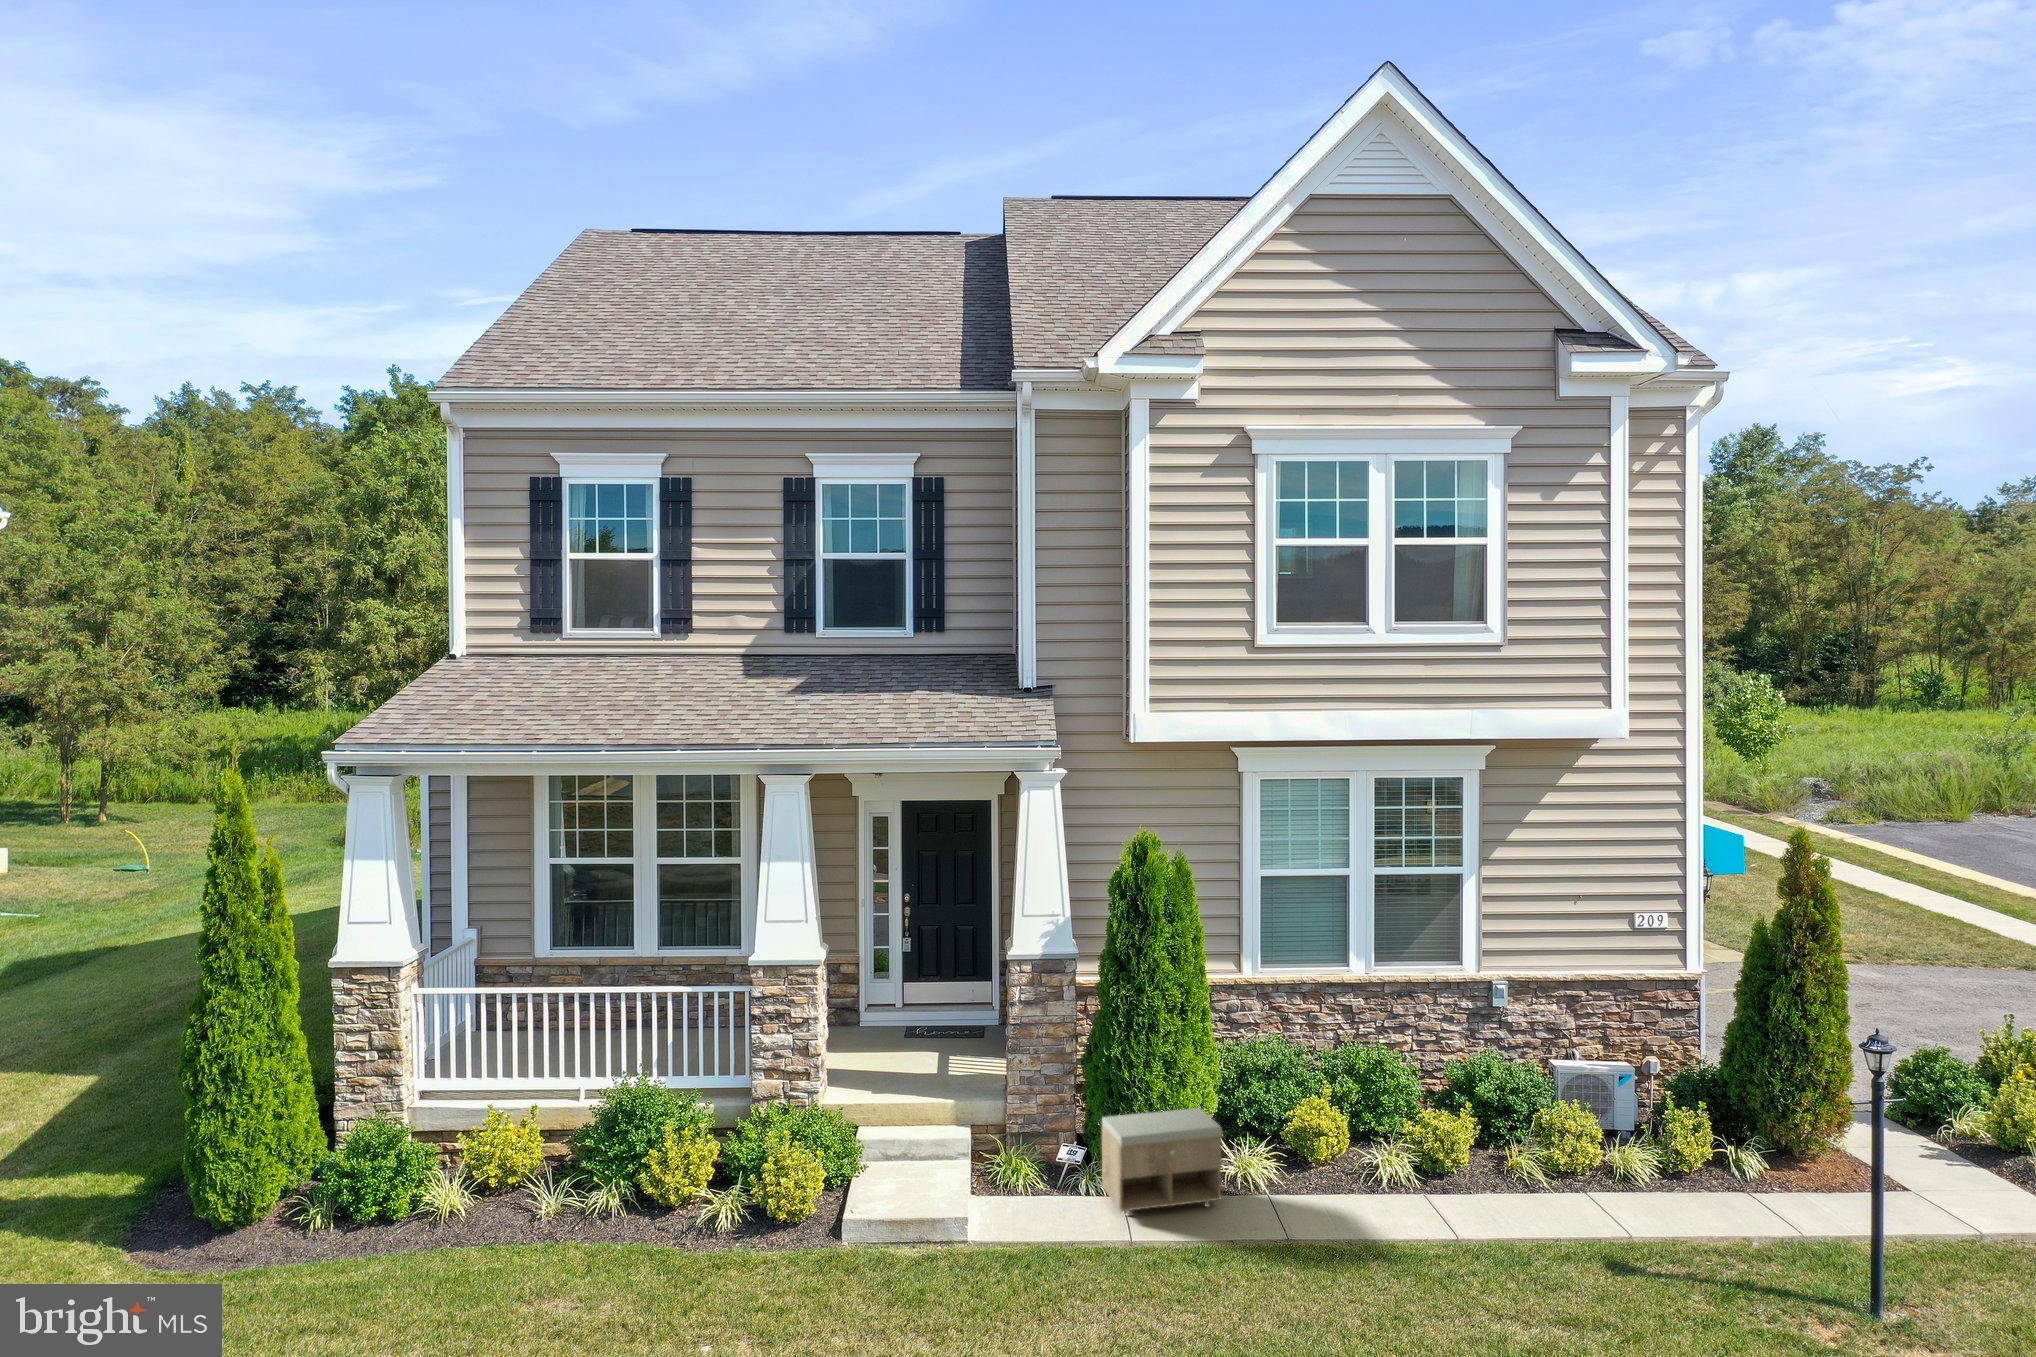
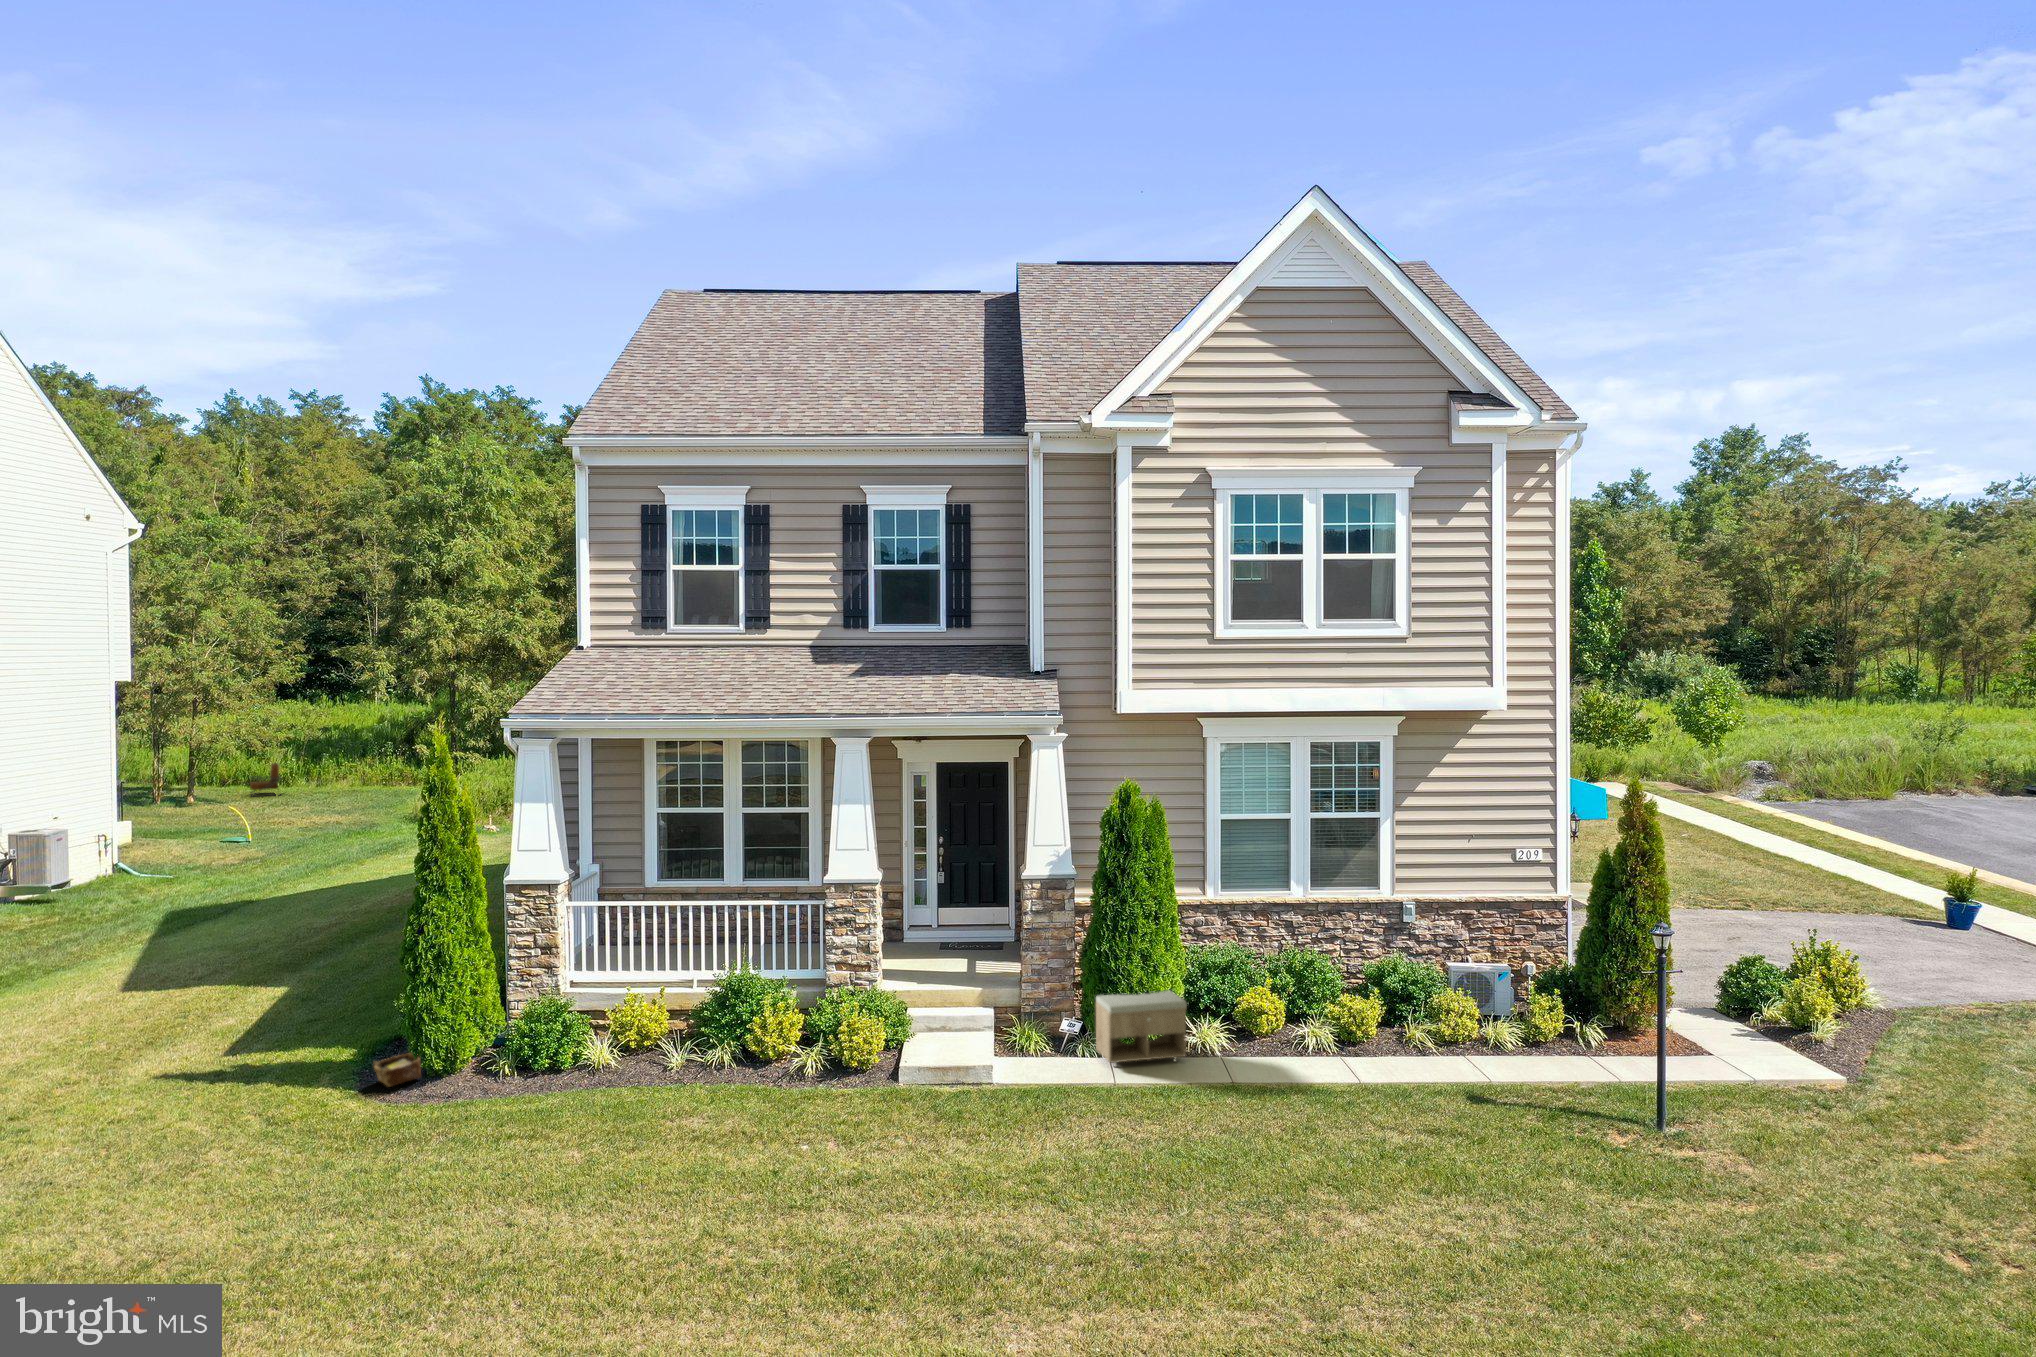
lounge chair: none [168,780,205,818] -> present [250,763,281,797]
woven basket: none [132,1193,201,1251] -> present [373,1054,421,1087]

